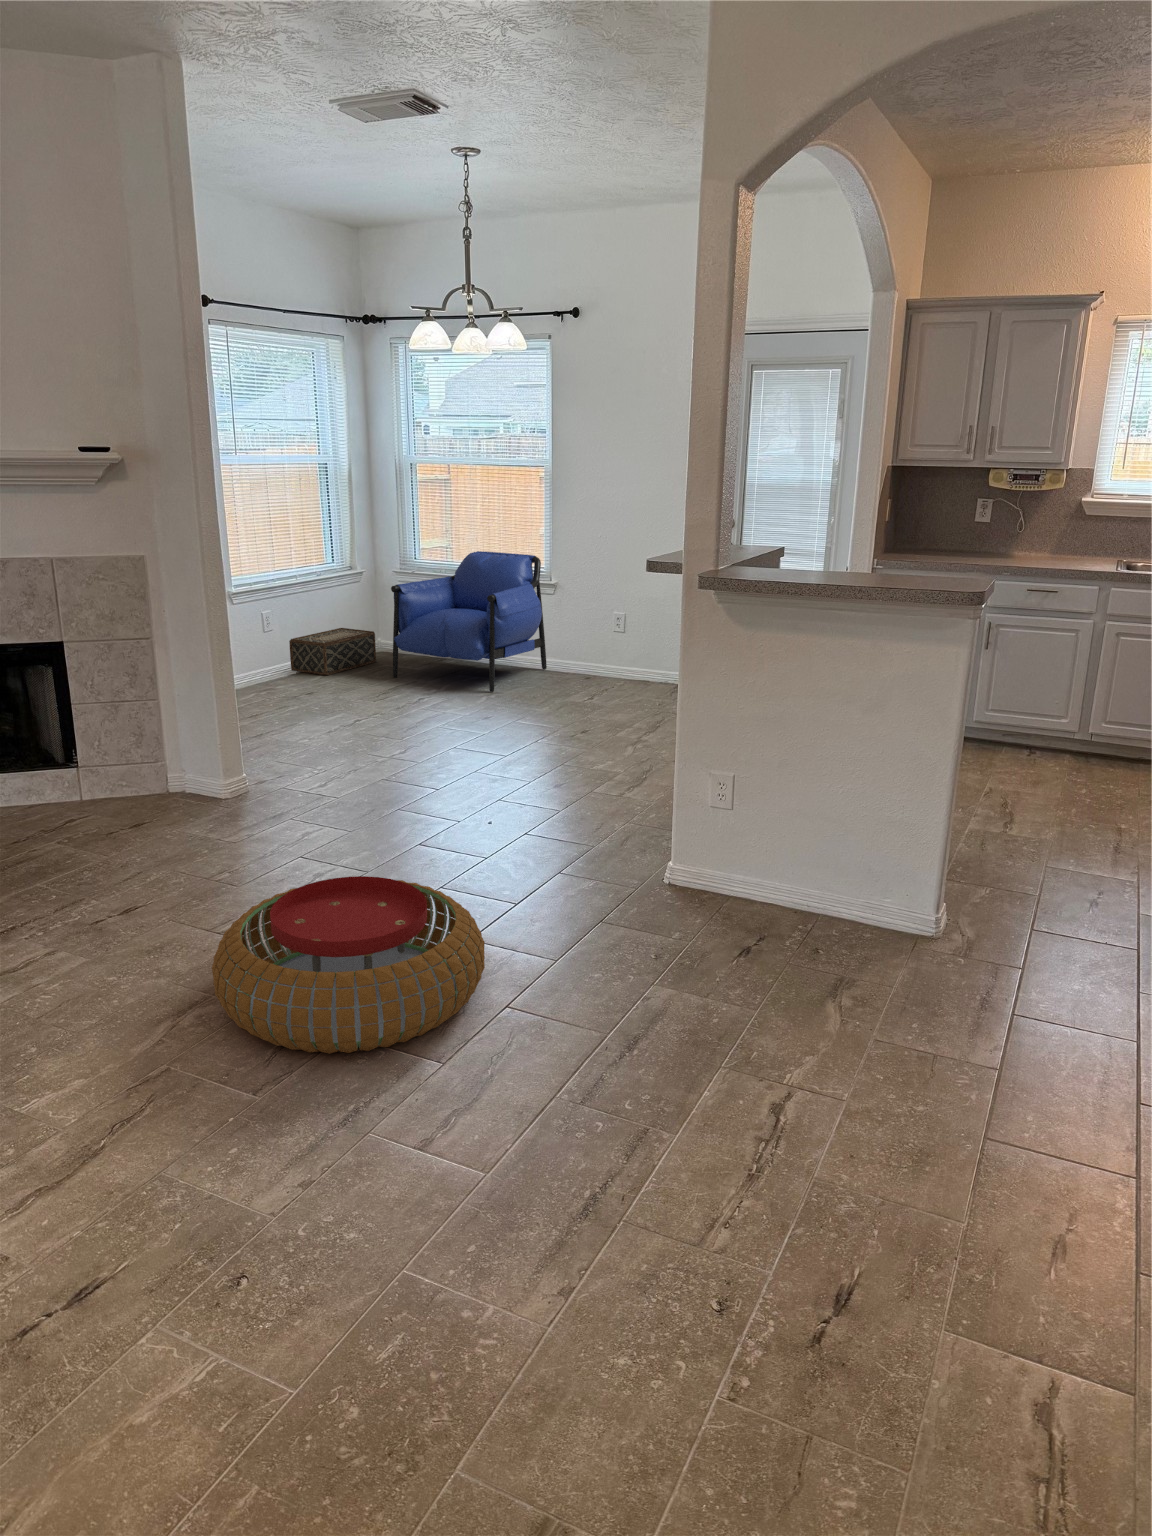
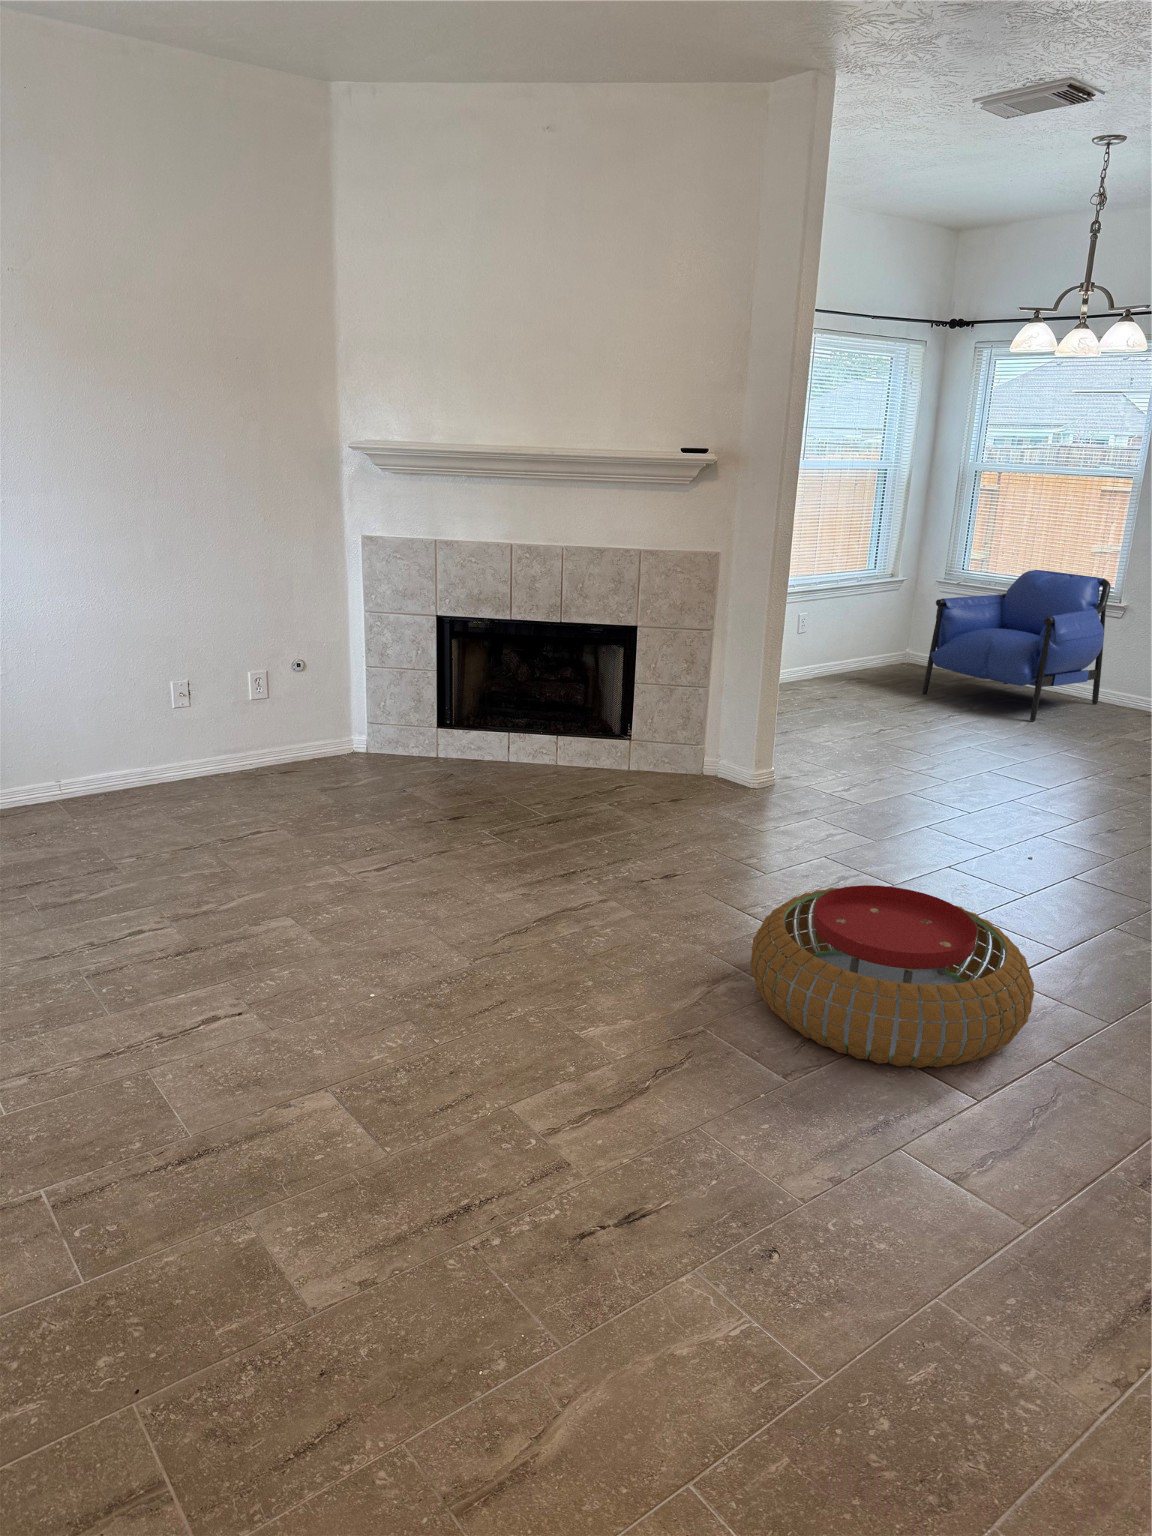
woven basket: present [289,628,376,675] -> none [819,638,908,684]

